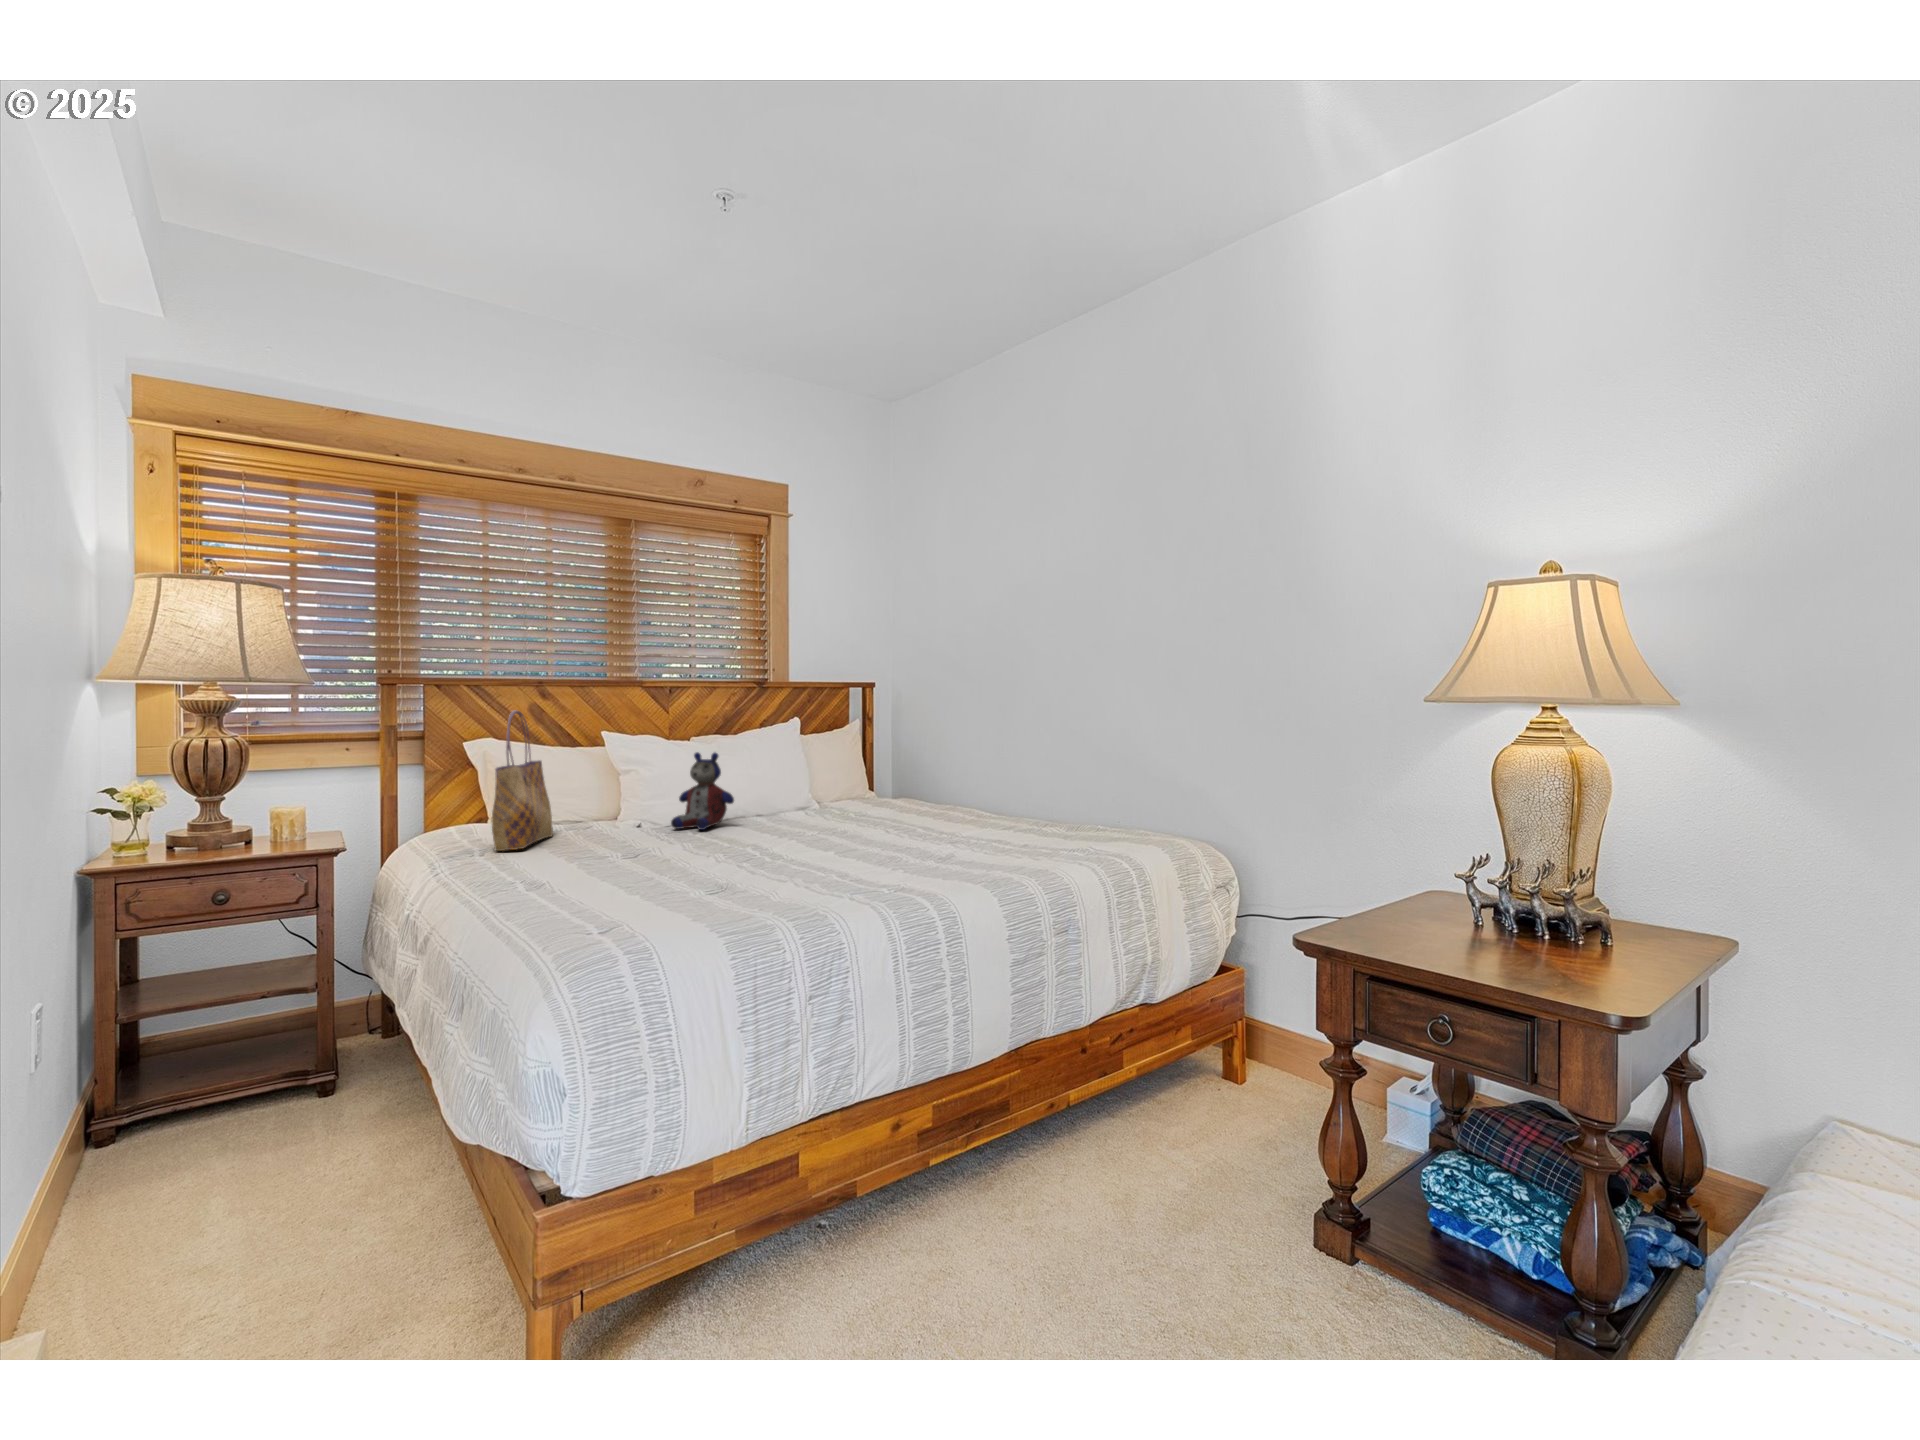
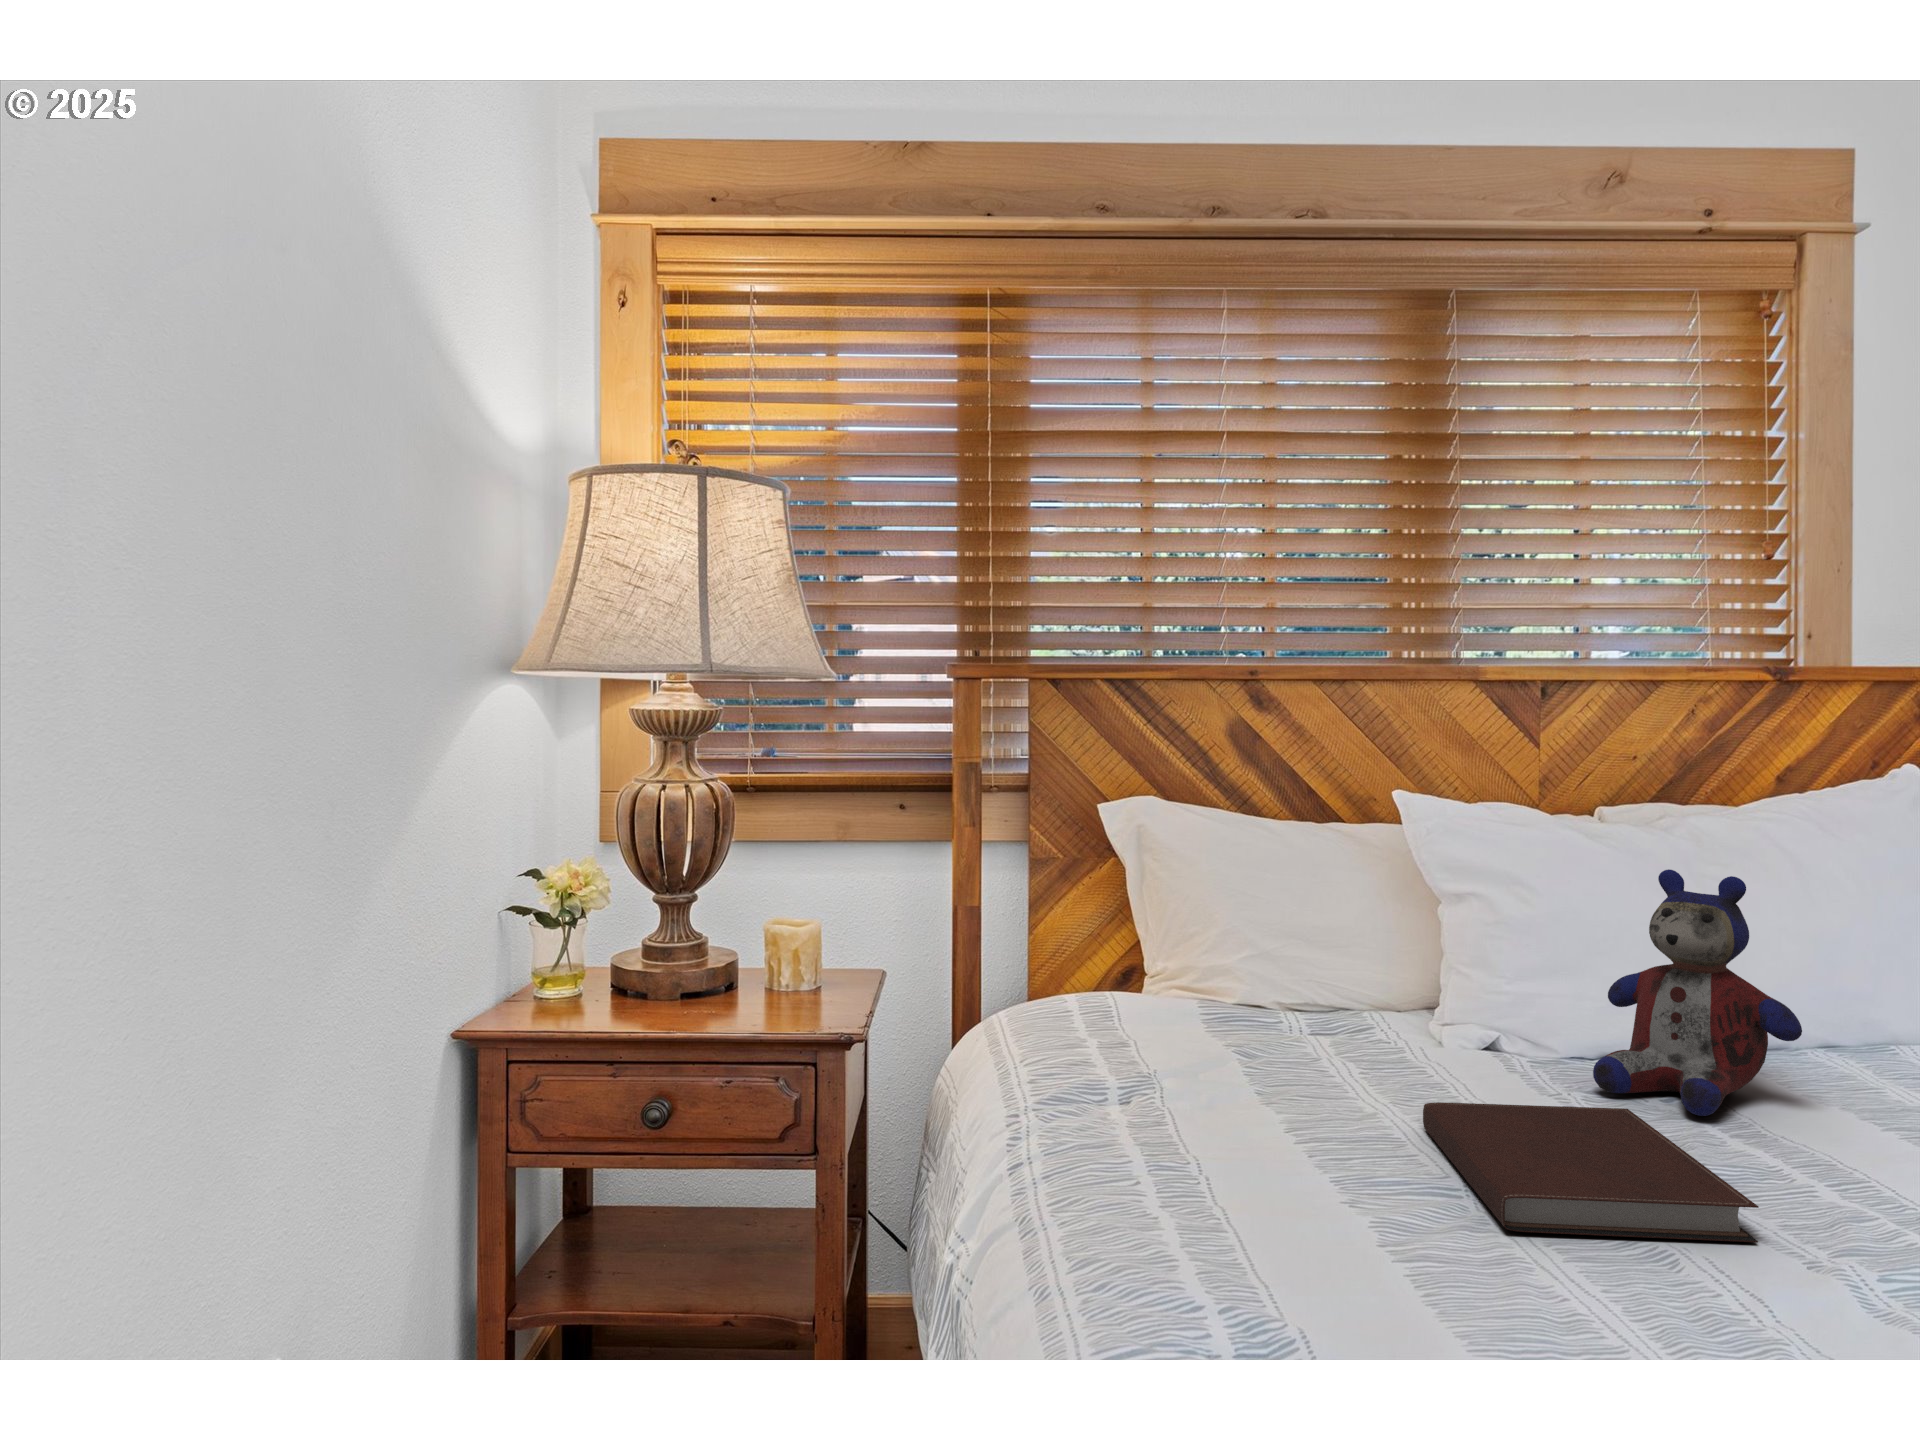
tote bag: present [492,710,553,851] -> none [1122,745,1274,1129]
notebook: none [608,827,701,853] -> present [1423,1102,1758,1242]

